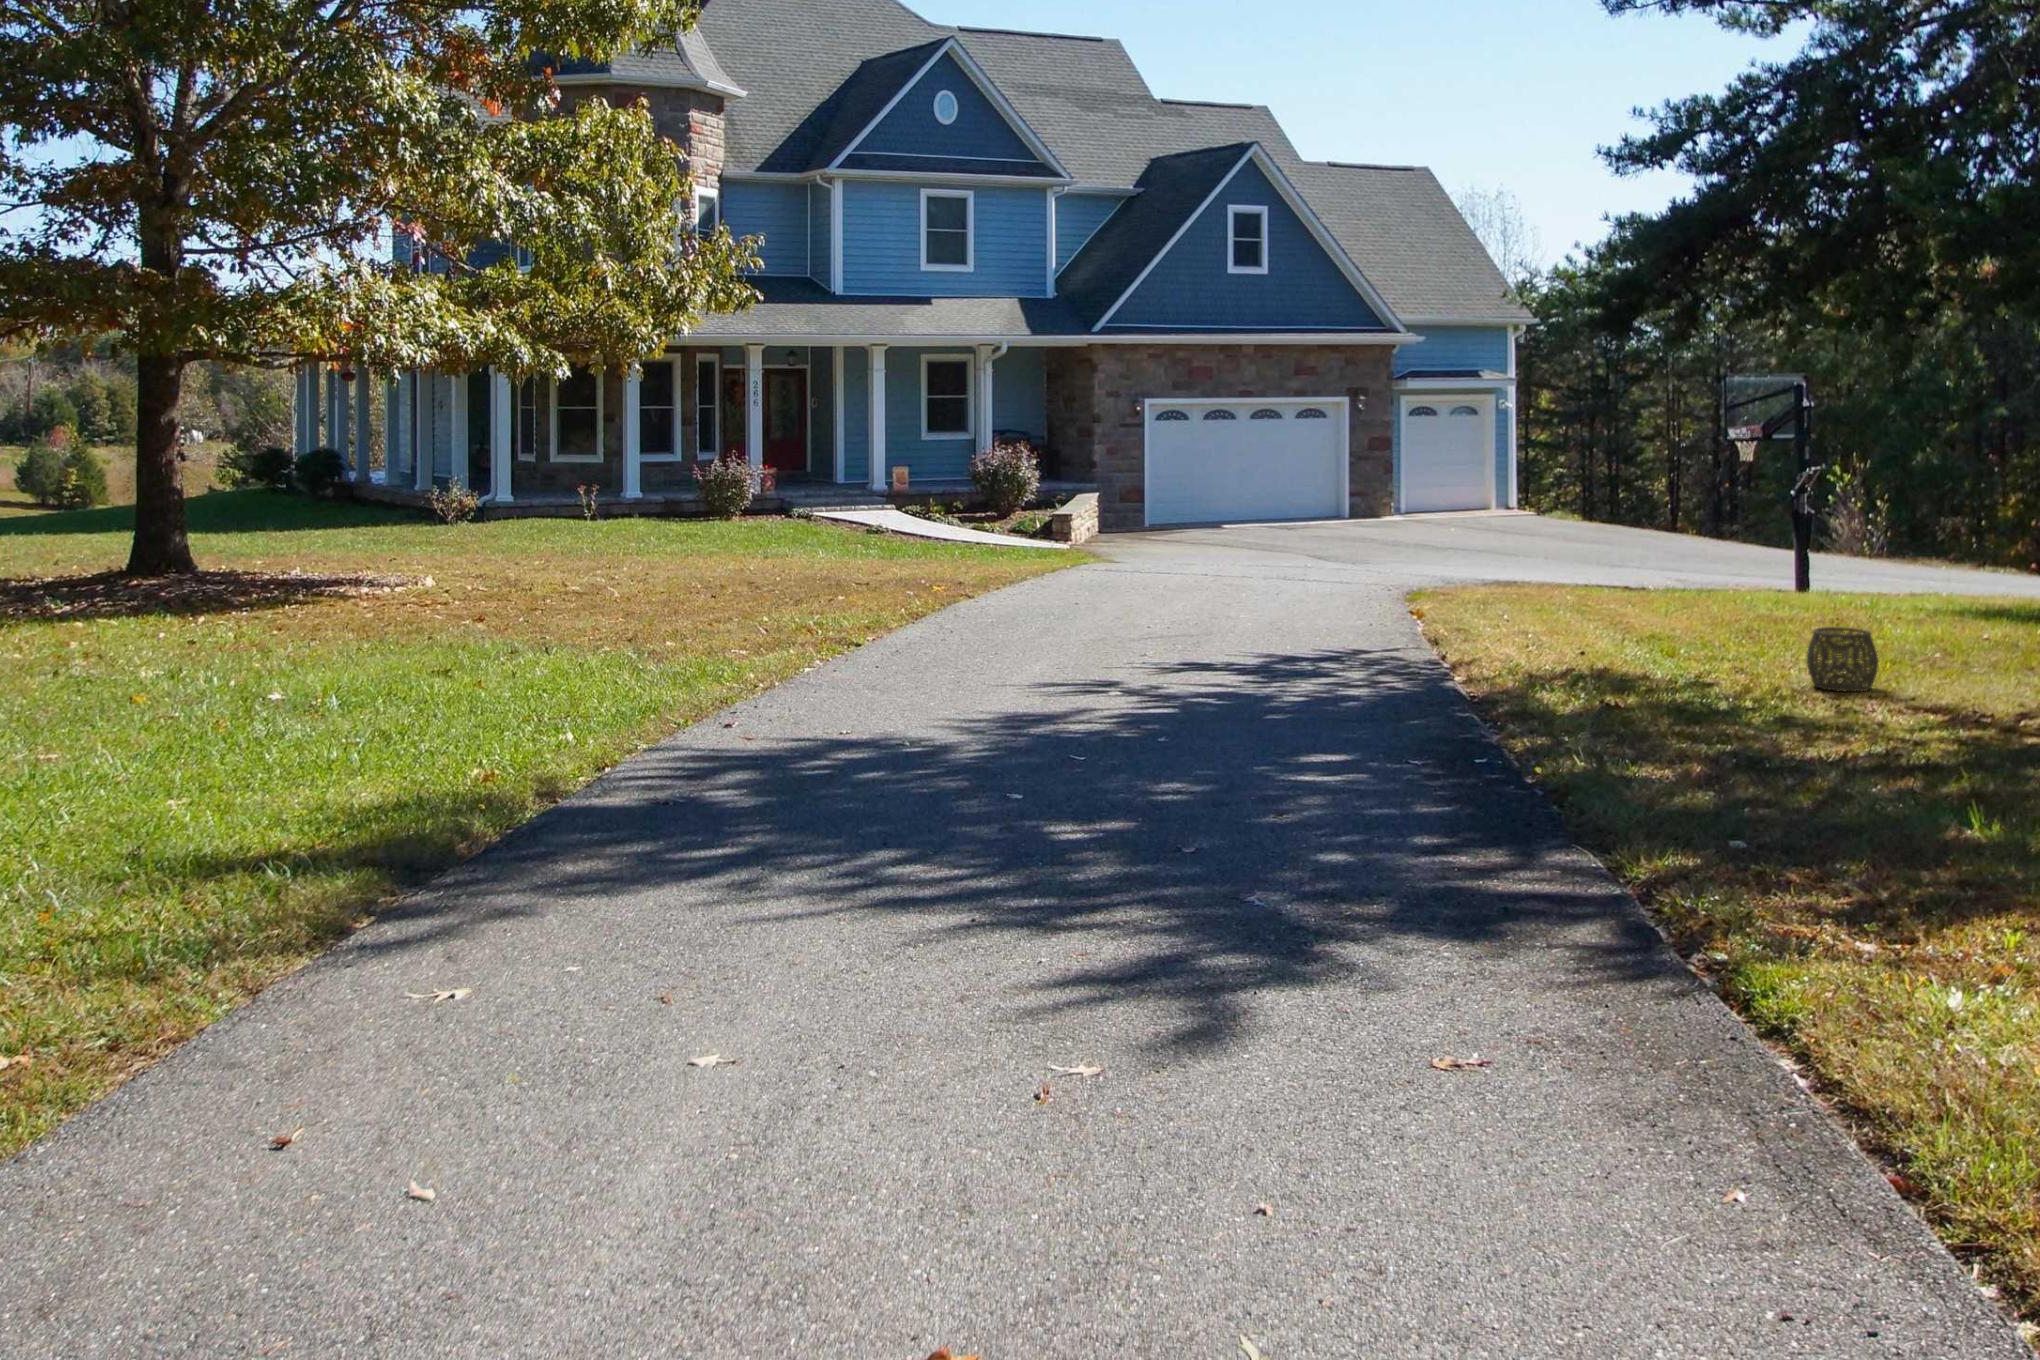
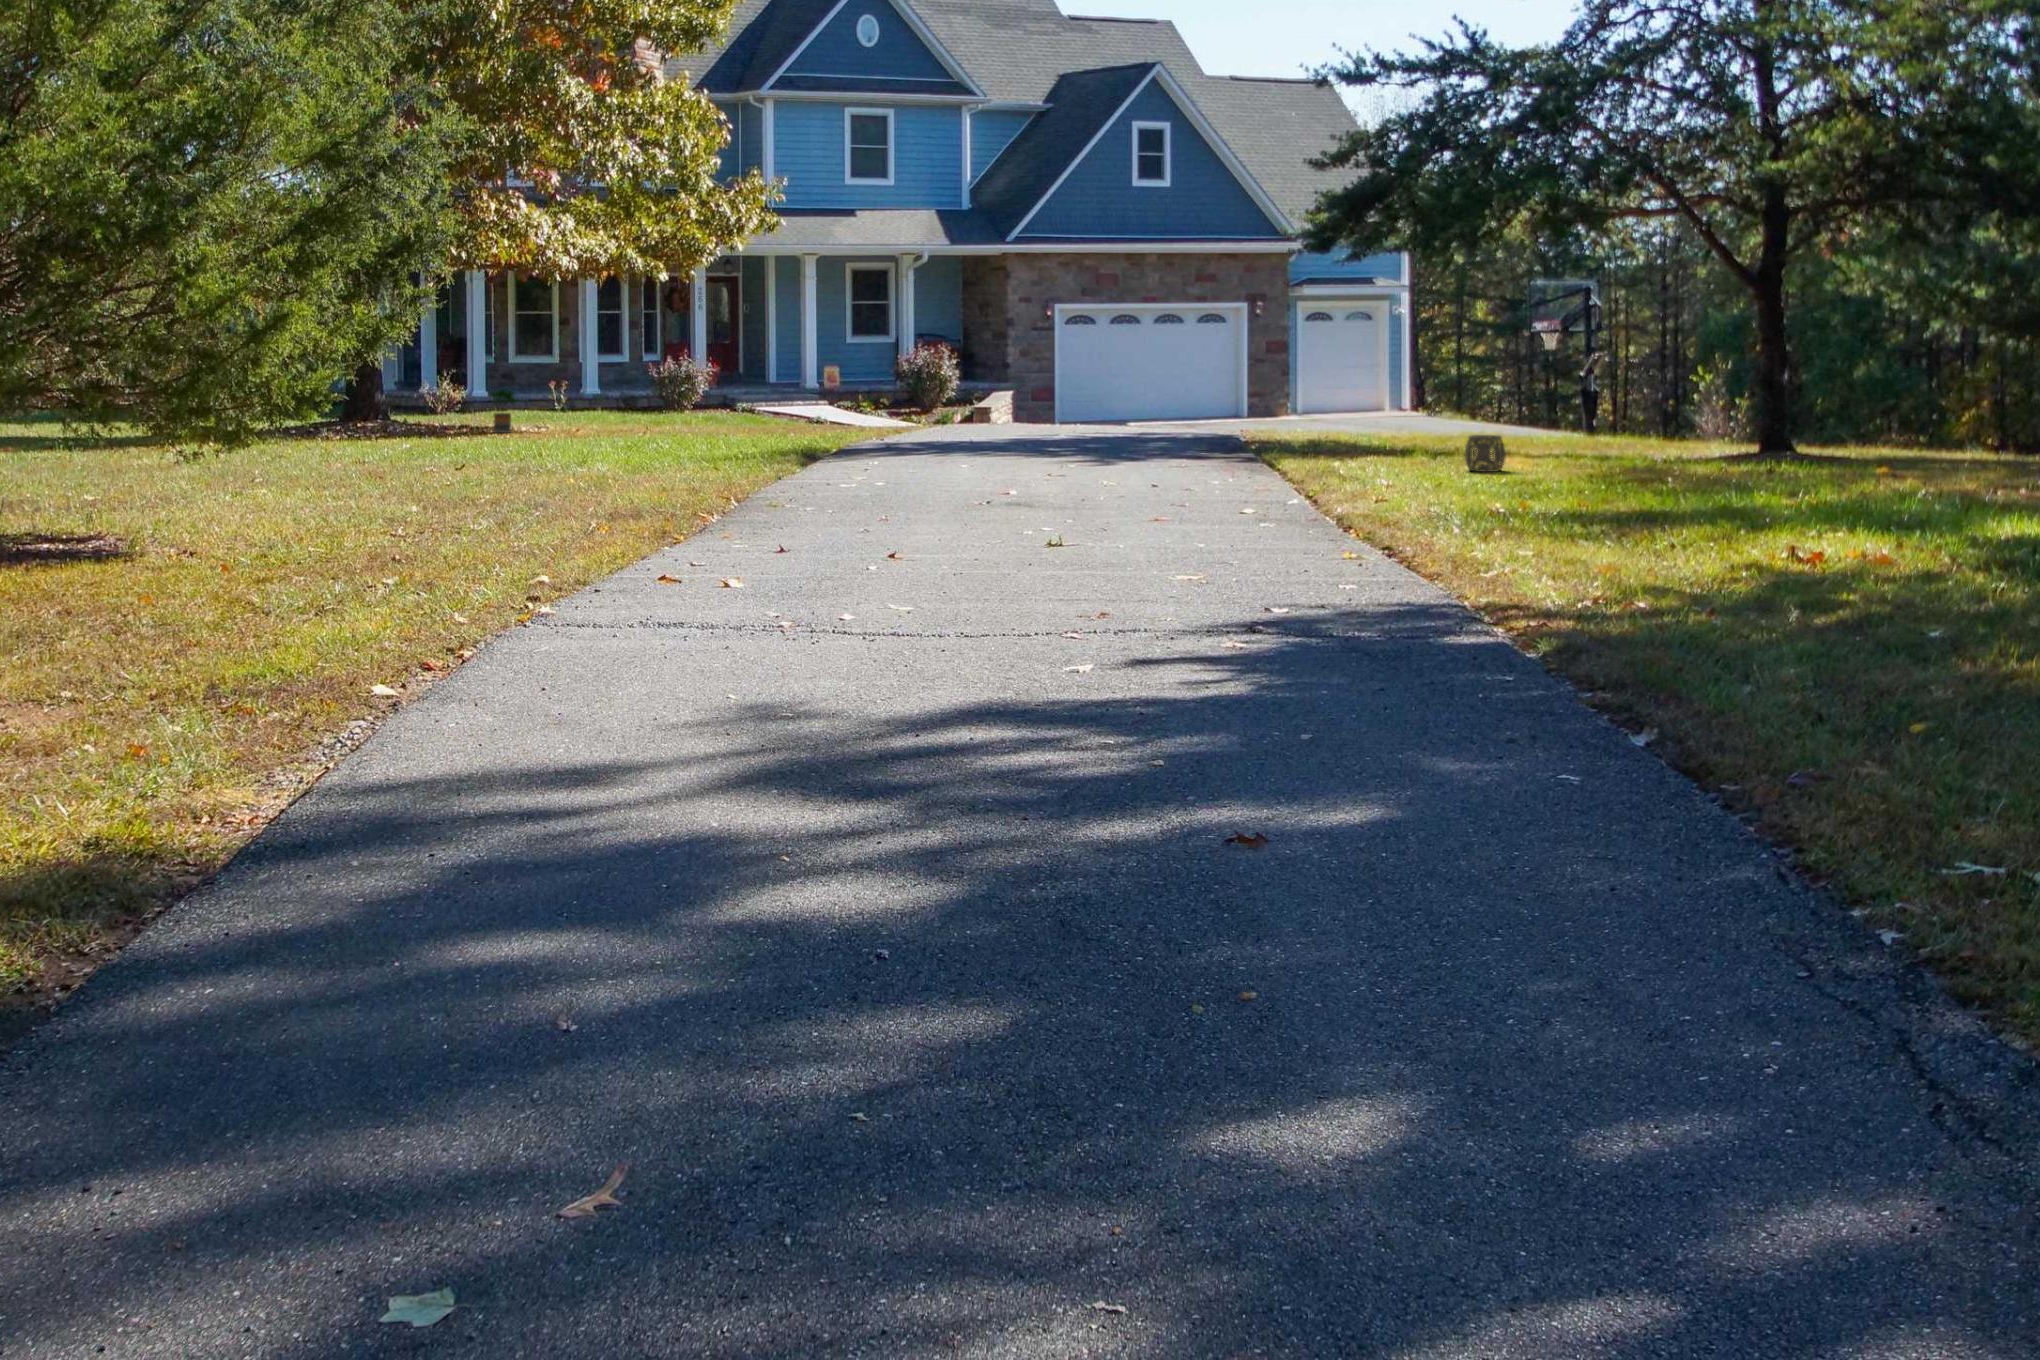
potted tree: none [438,507,476,562] -> present [489,390,516,433]

